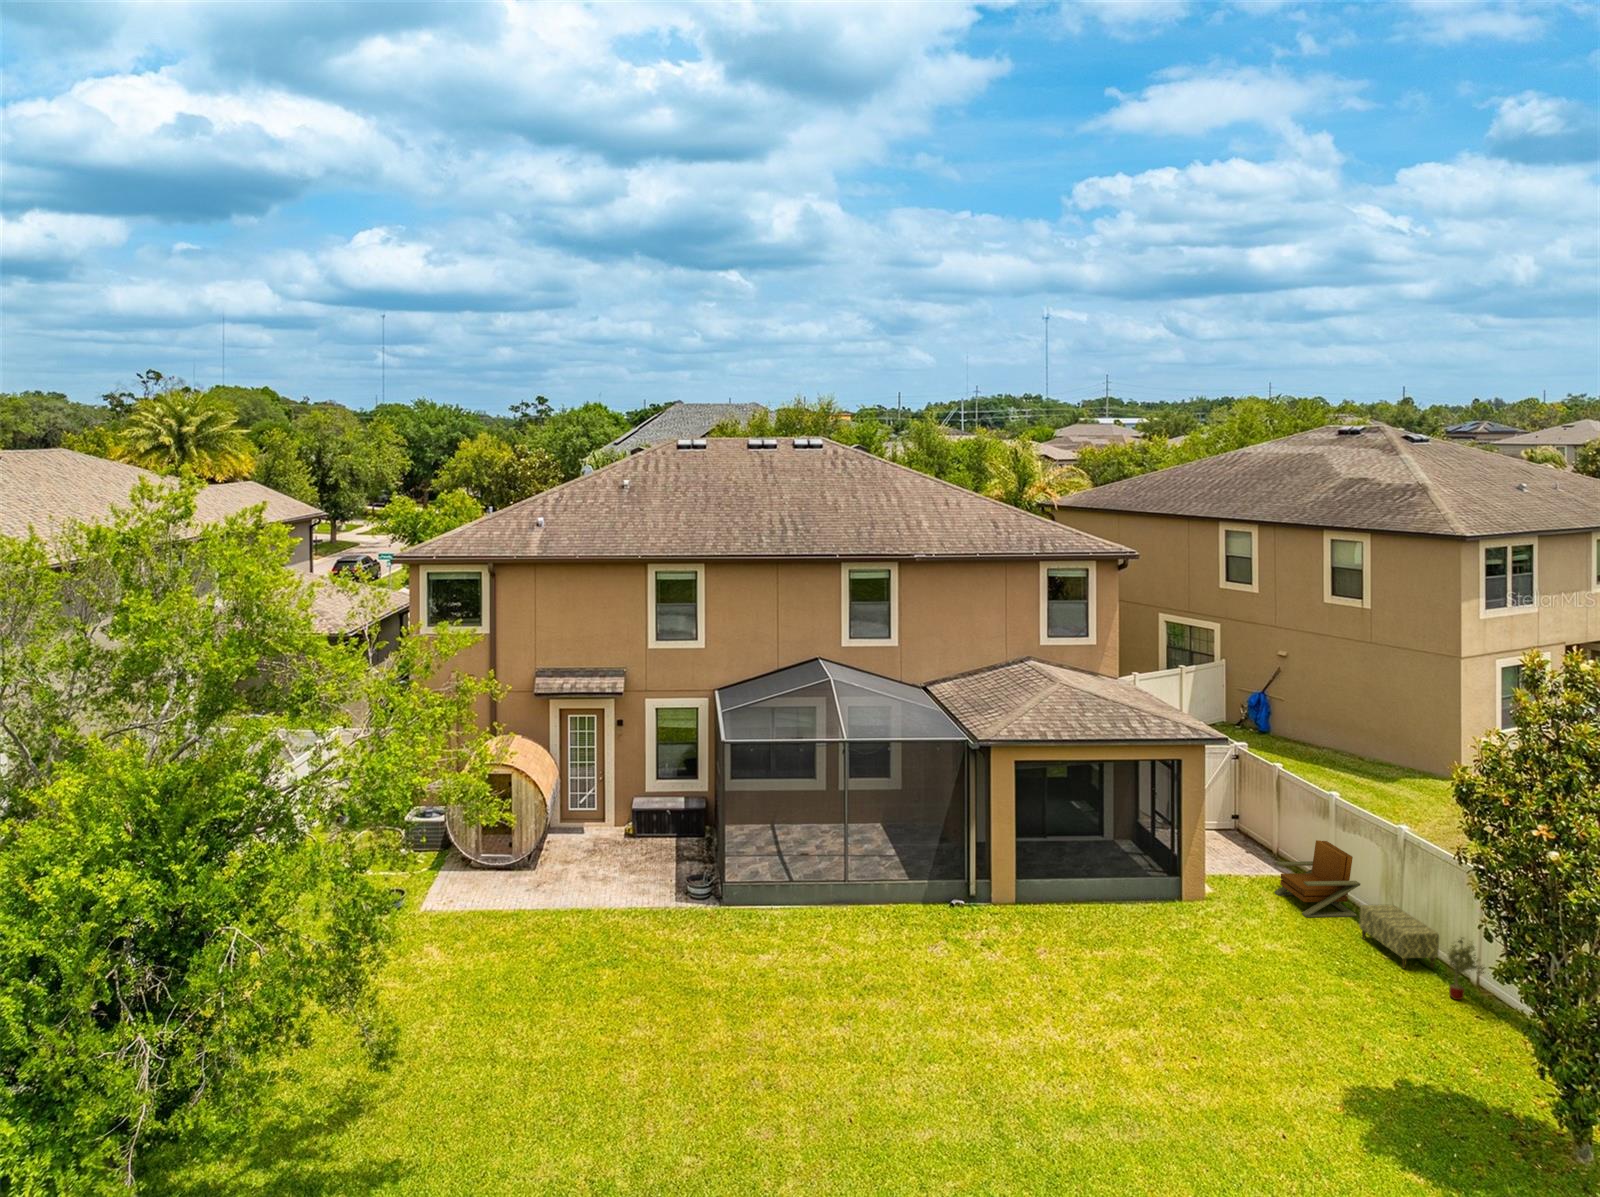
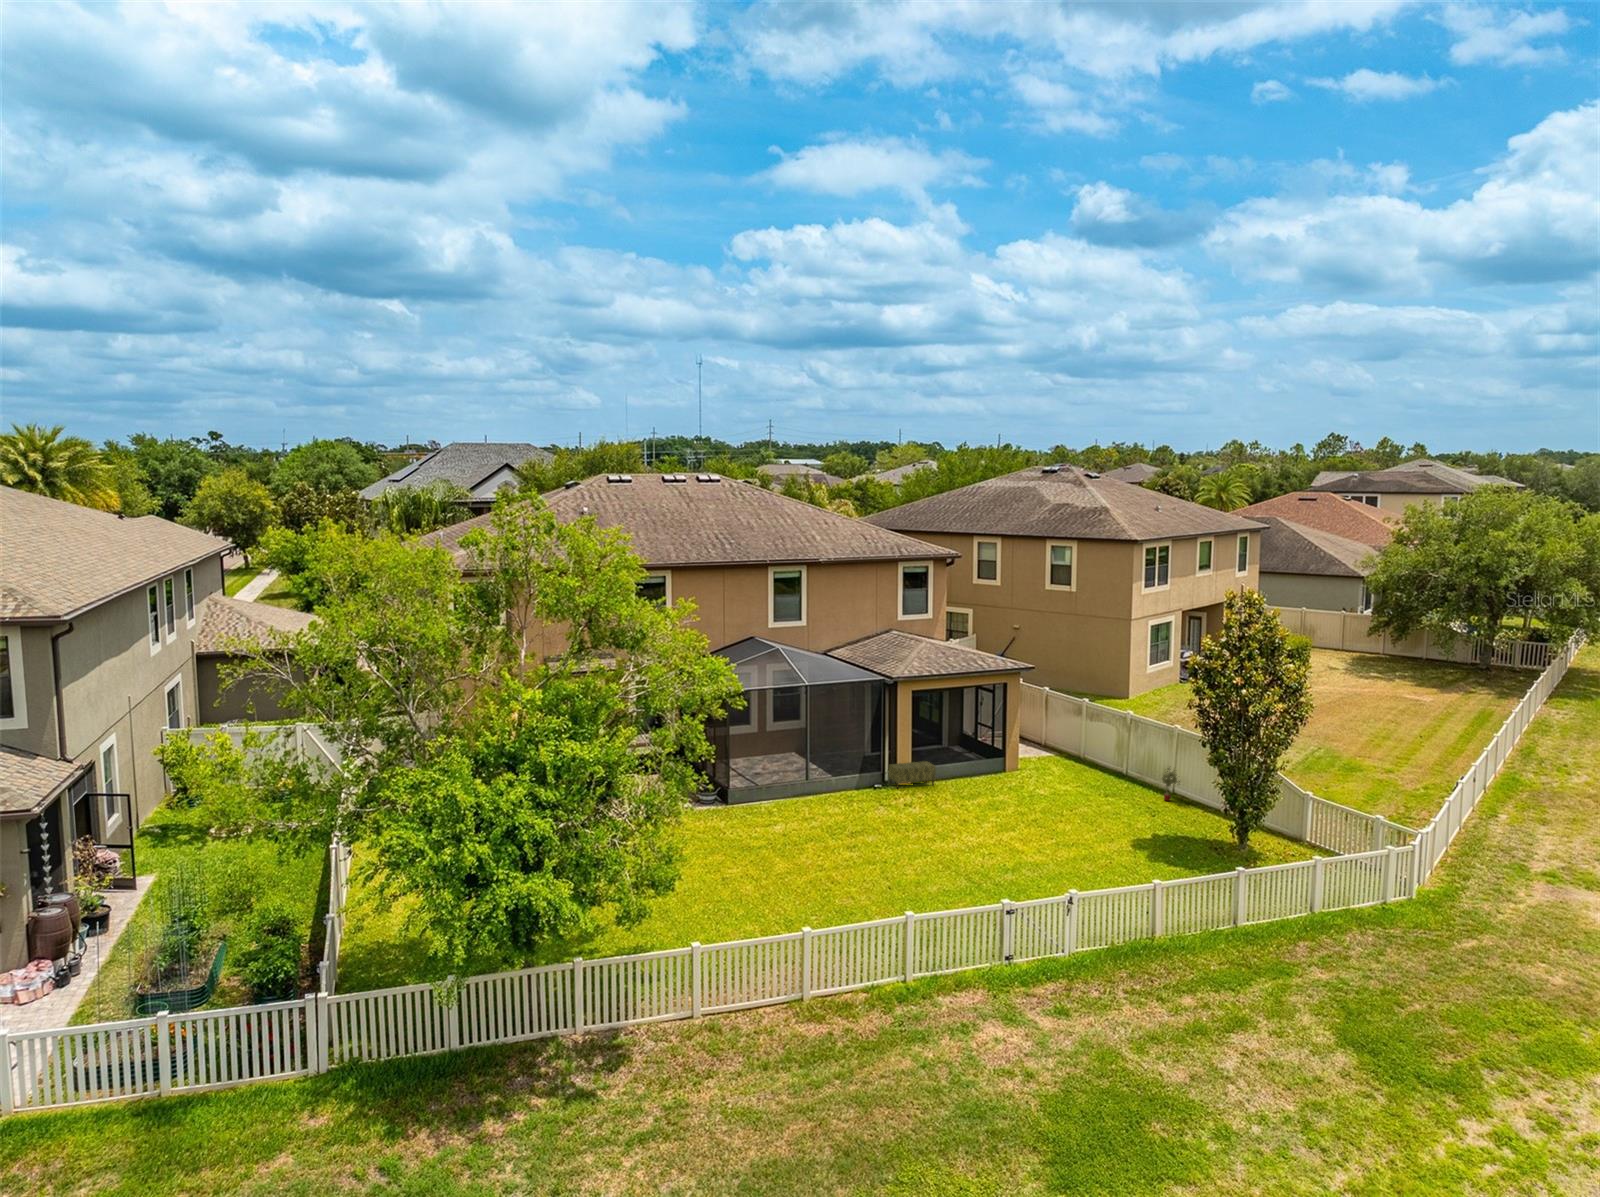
lounge chair: present [1275,840,1360,917] -> none [1057,730,1107,774]
bench: present [1359,905,1439,969] -> present [889,761,936,788]

